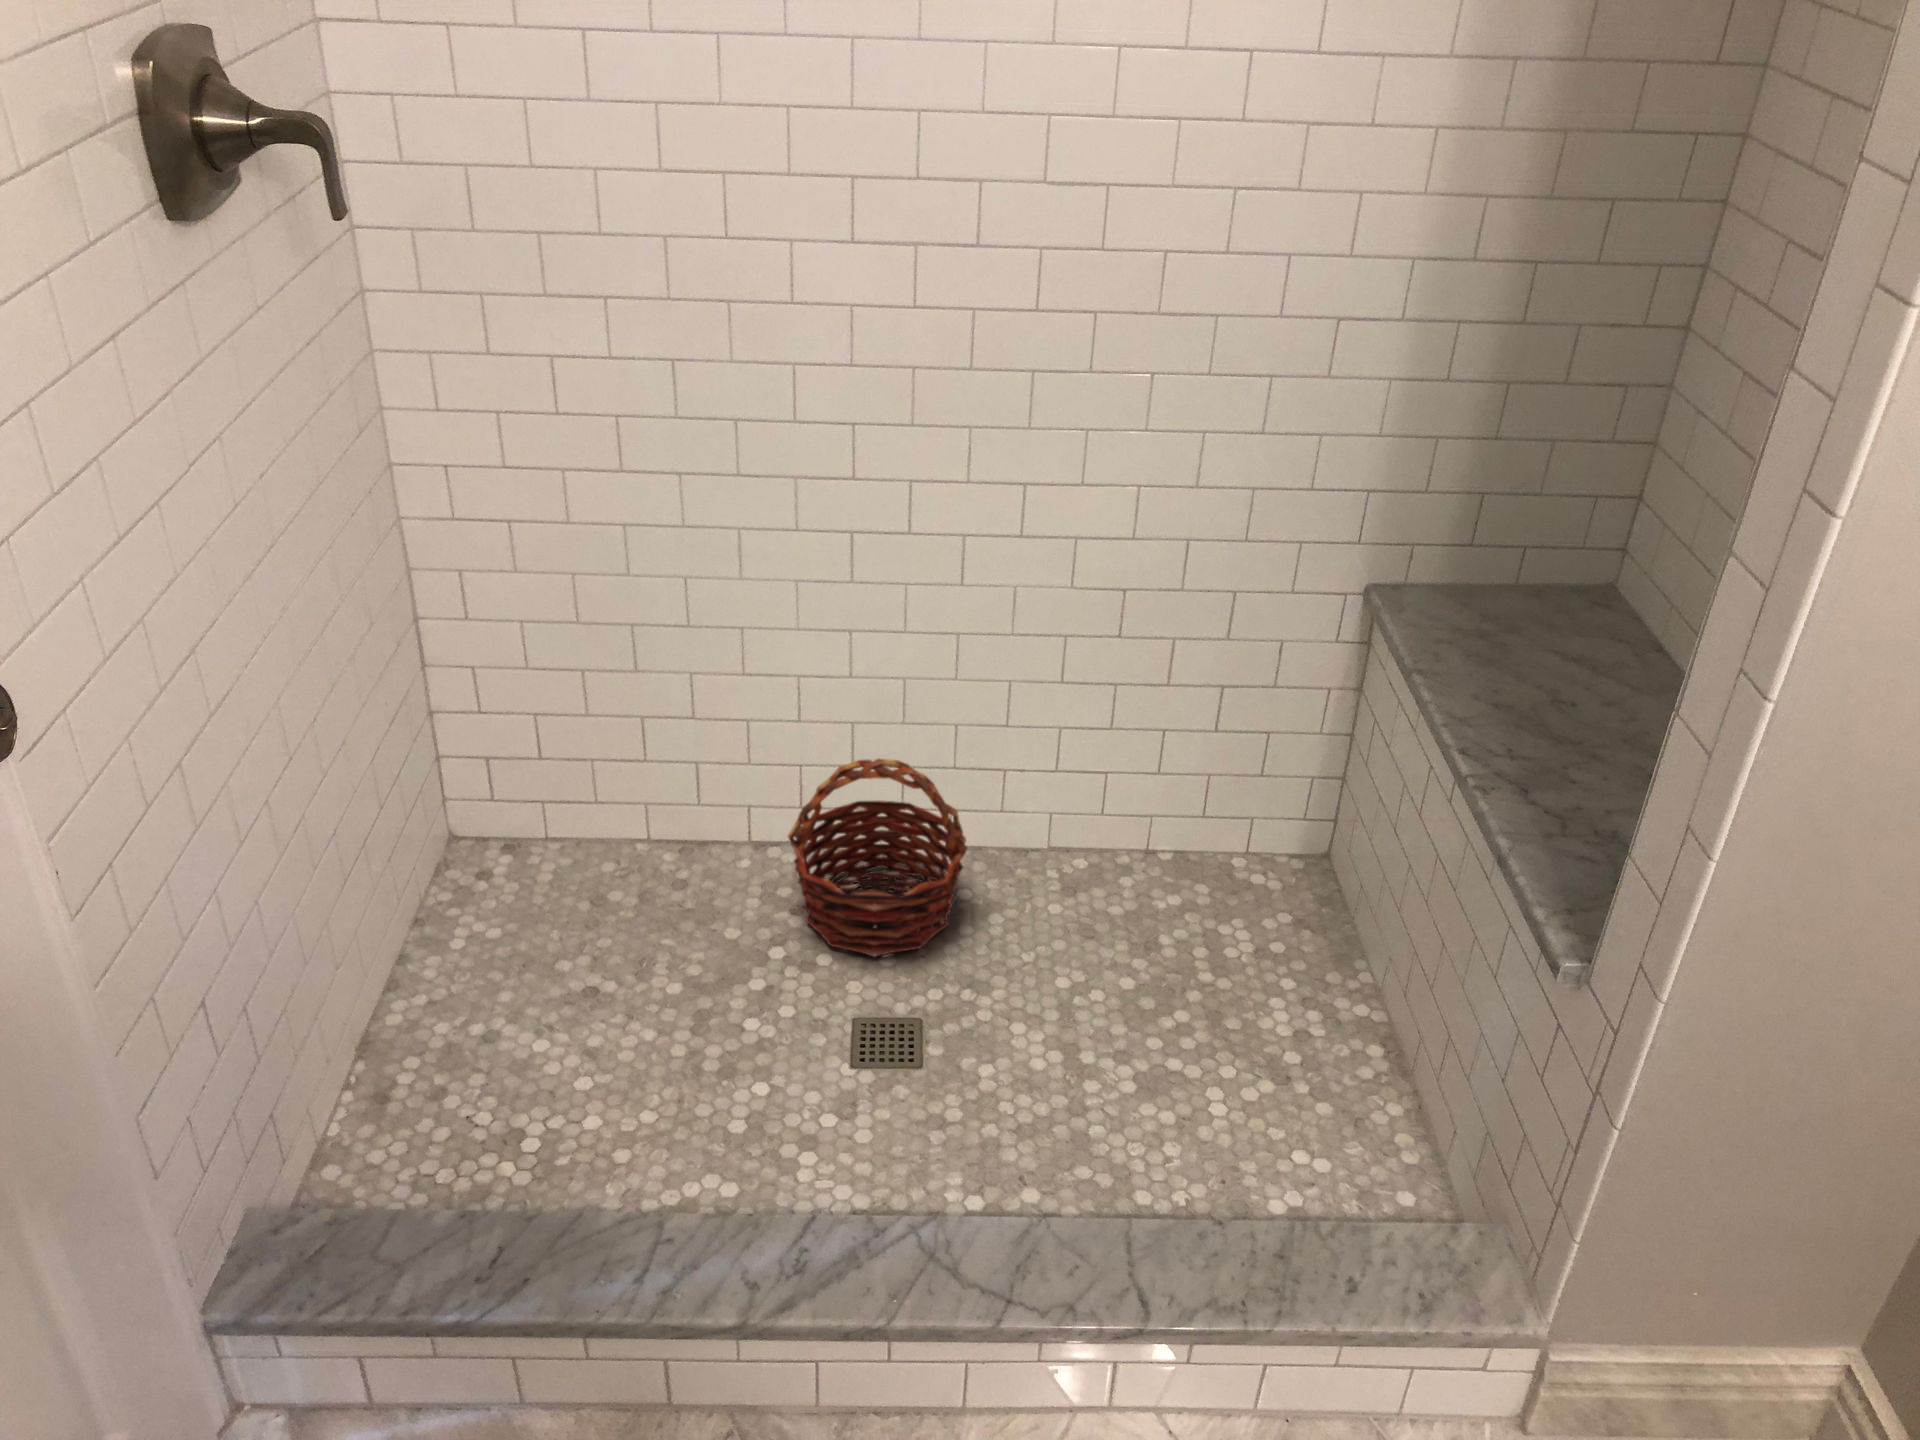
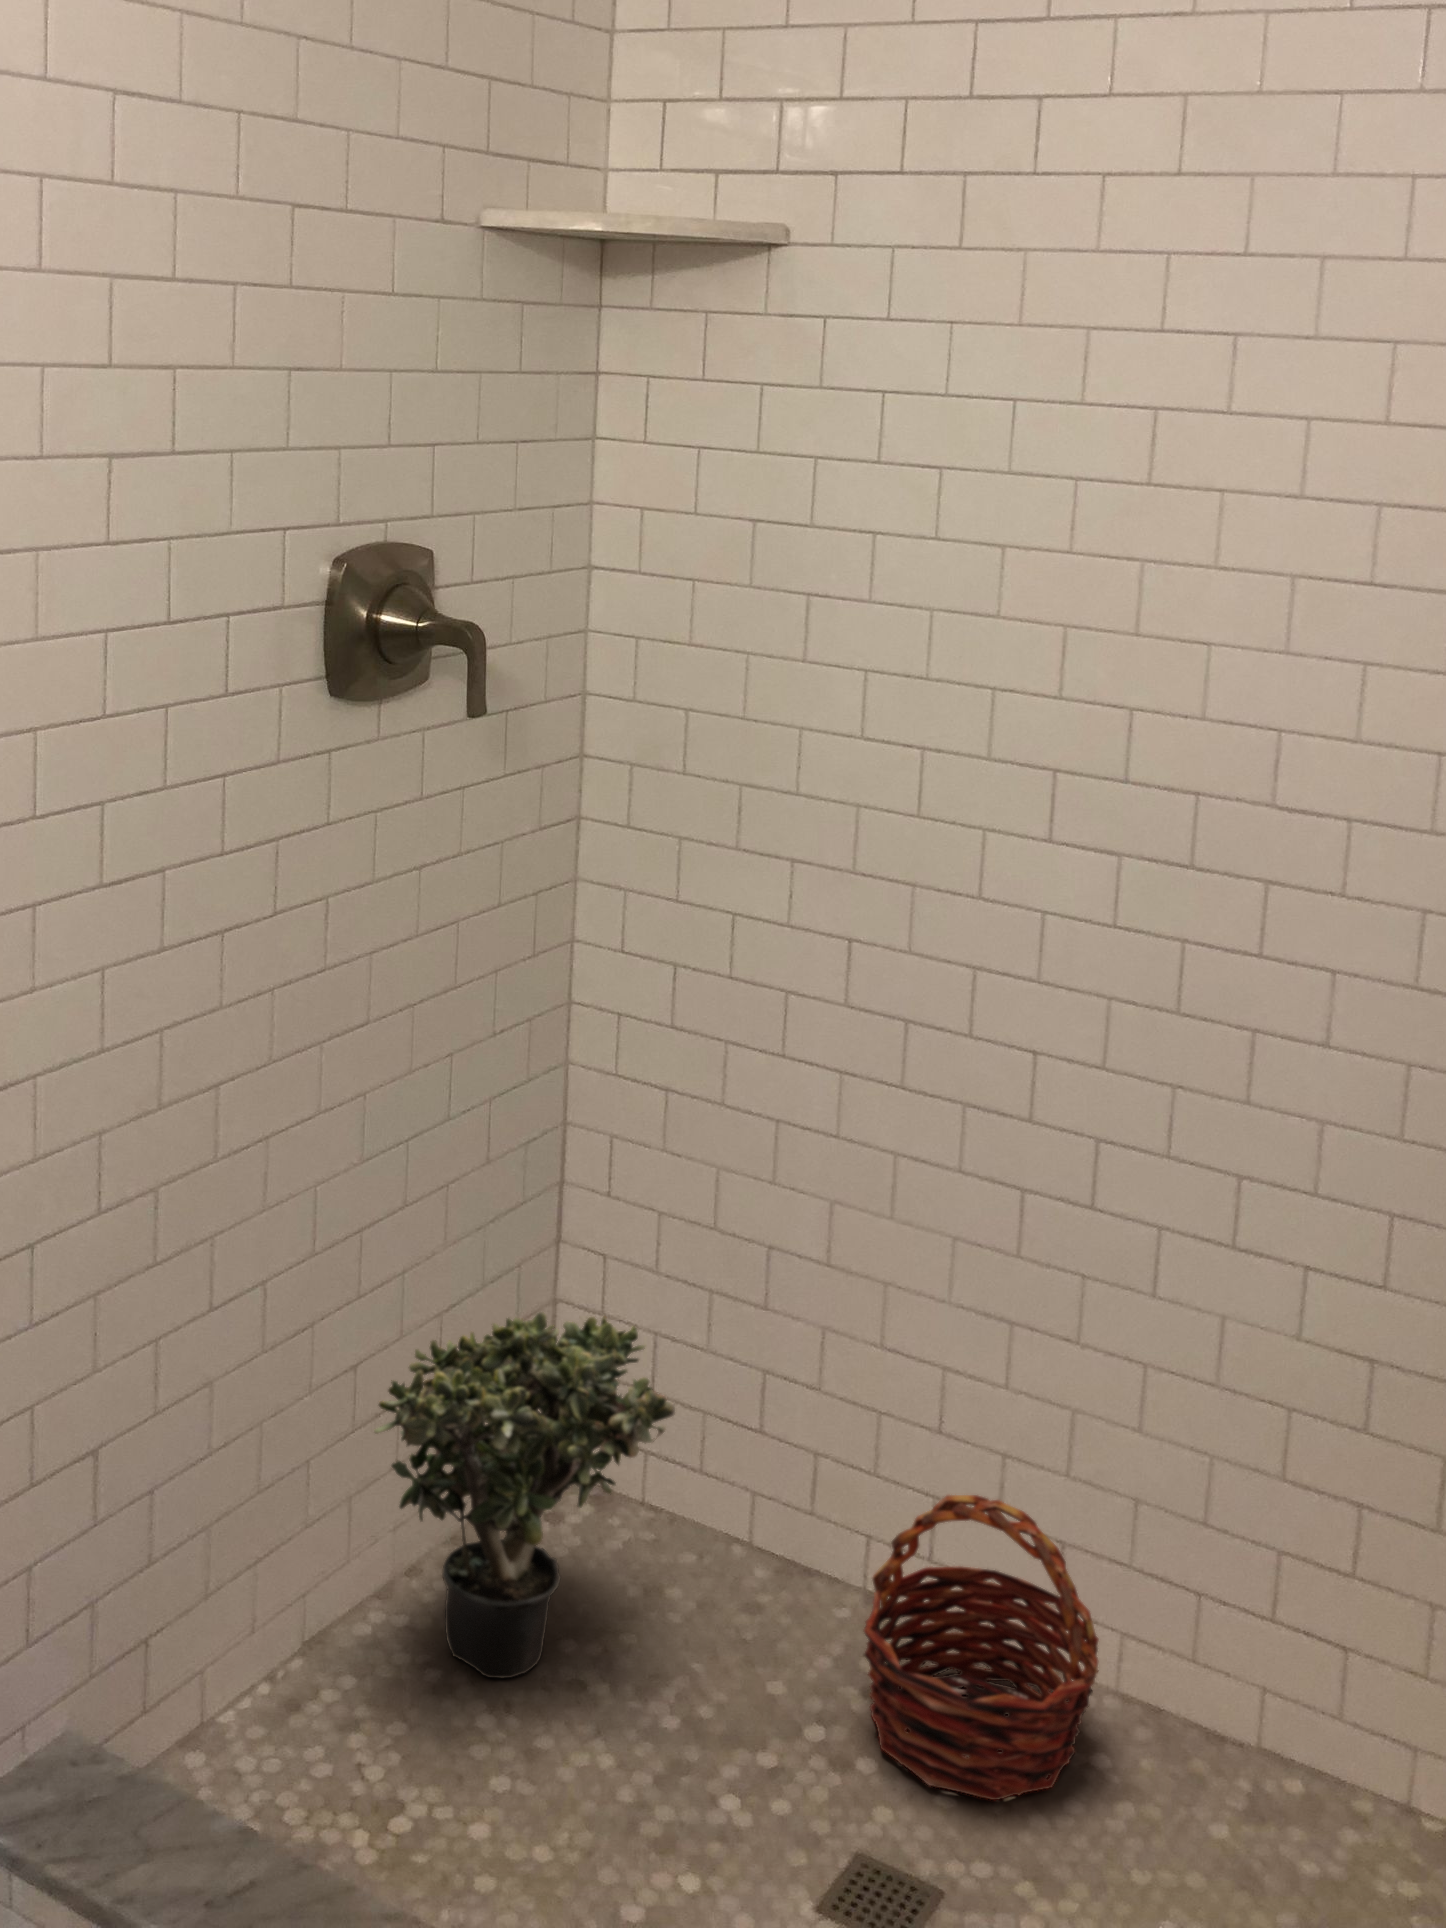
potted plant: none [377,721,630,1013] -> present [375,1312,675,1678]

